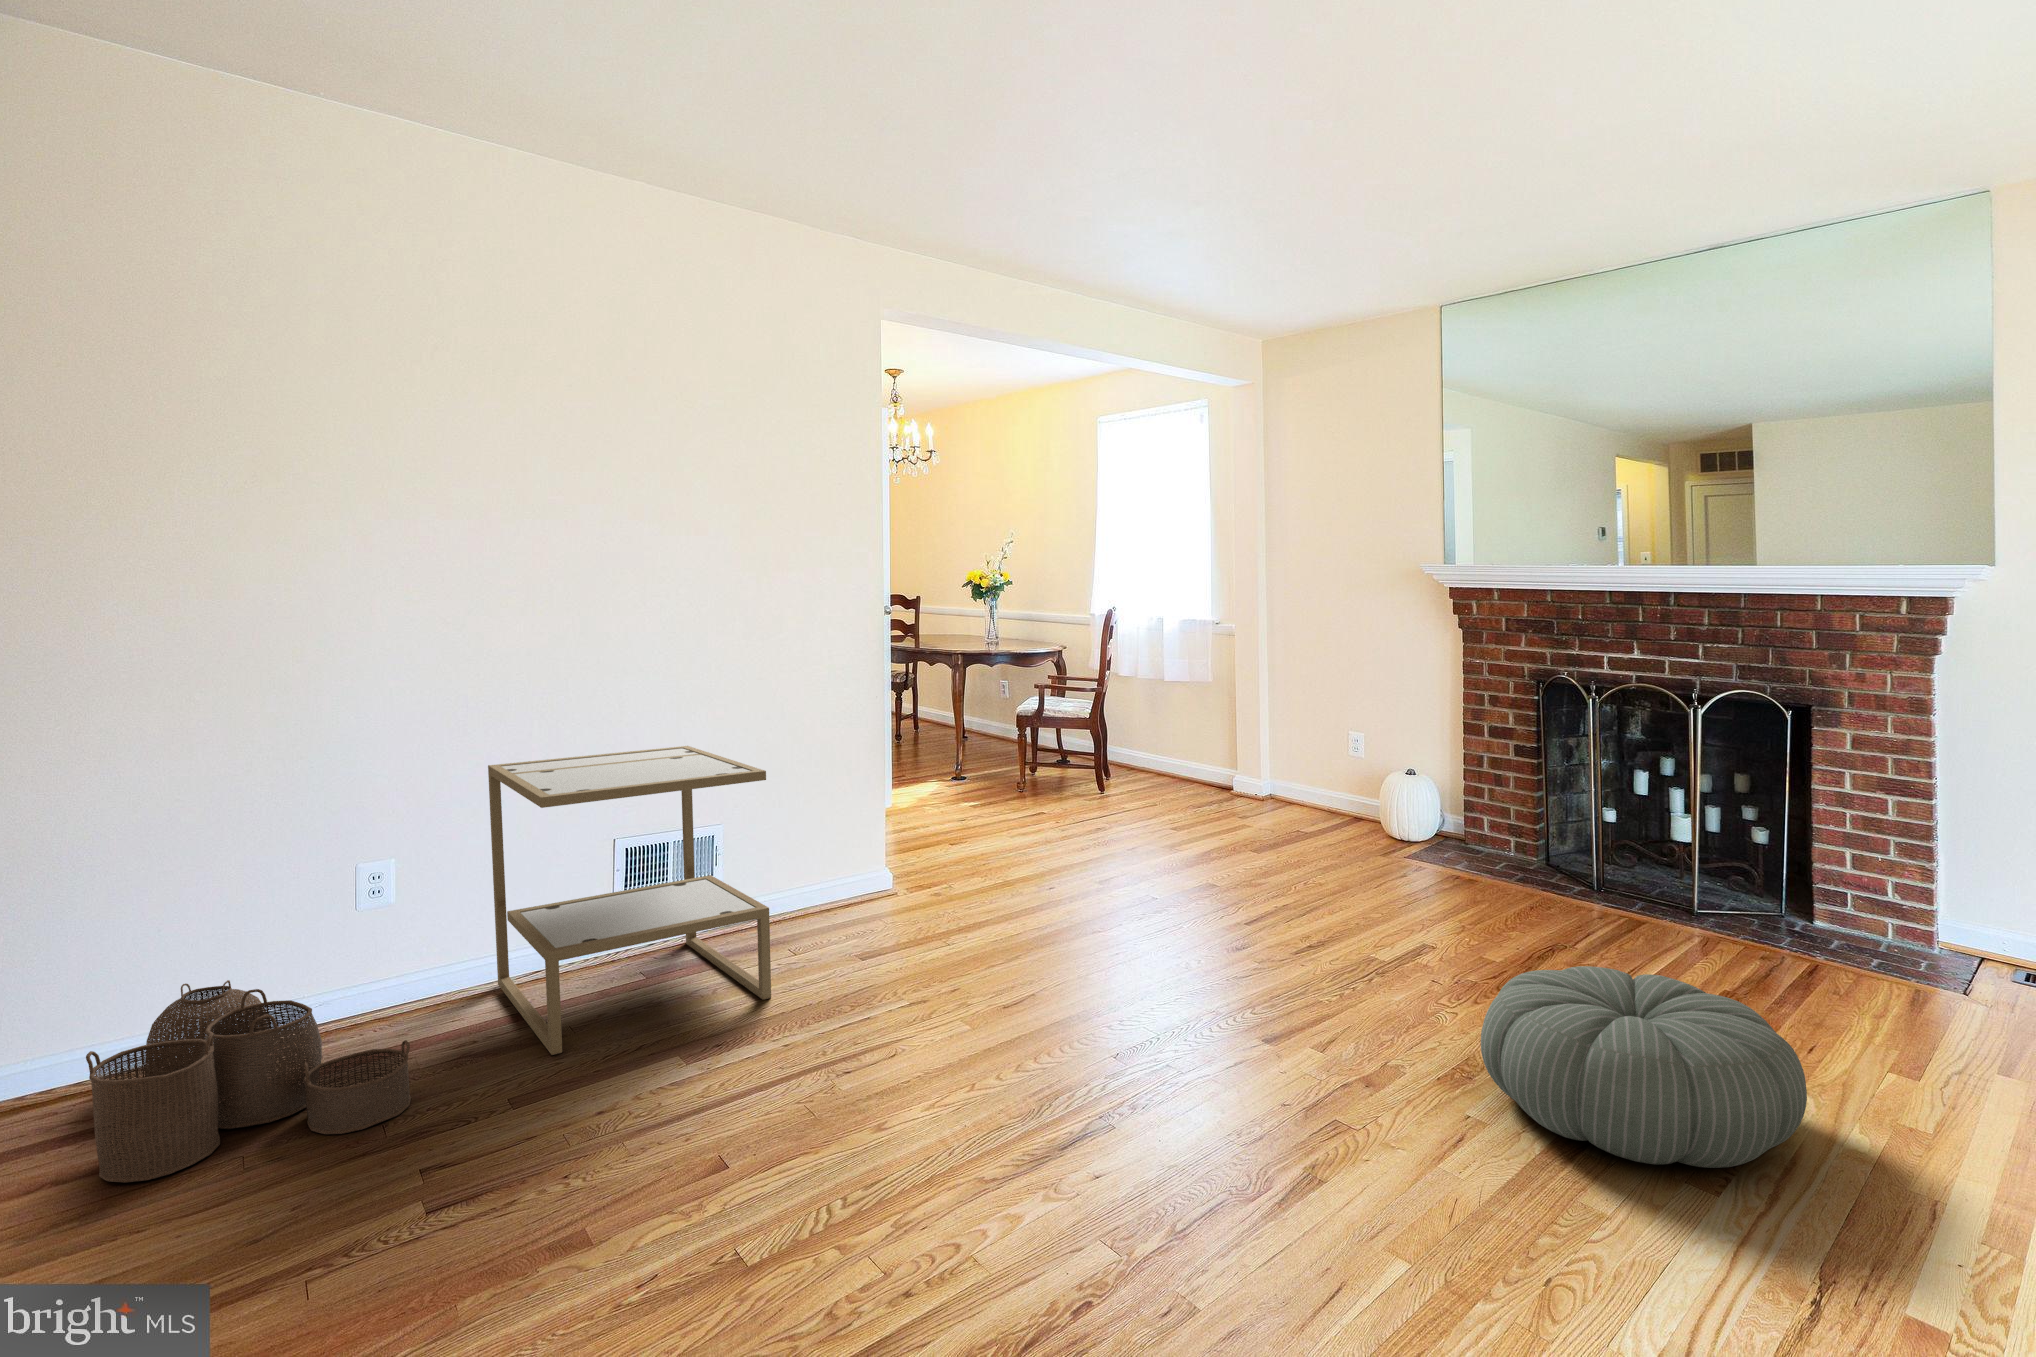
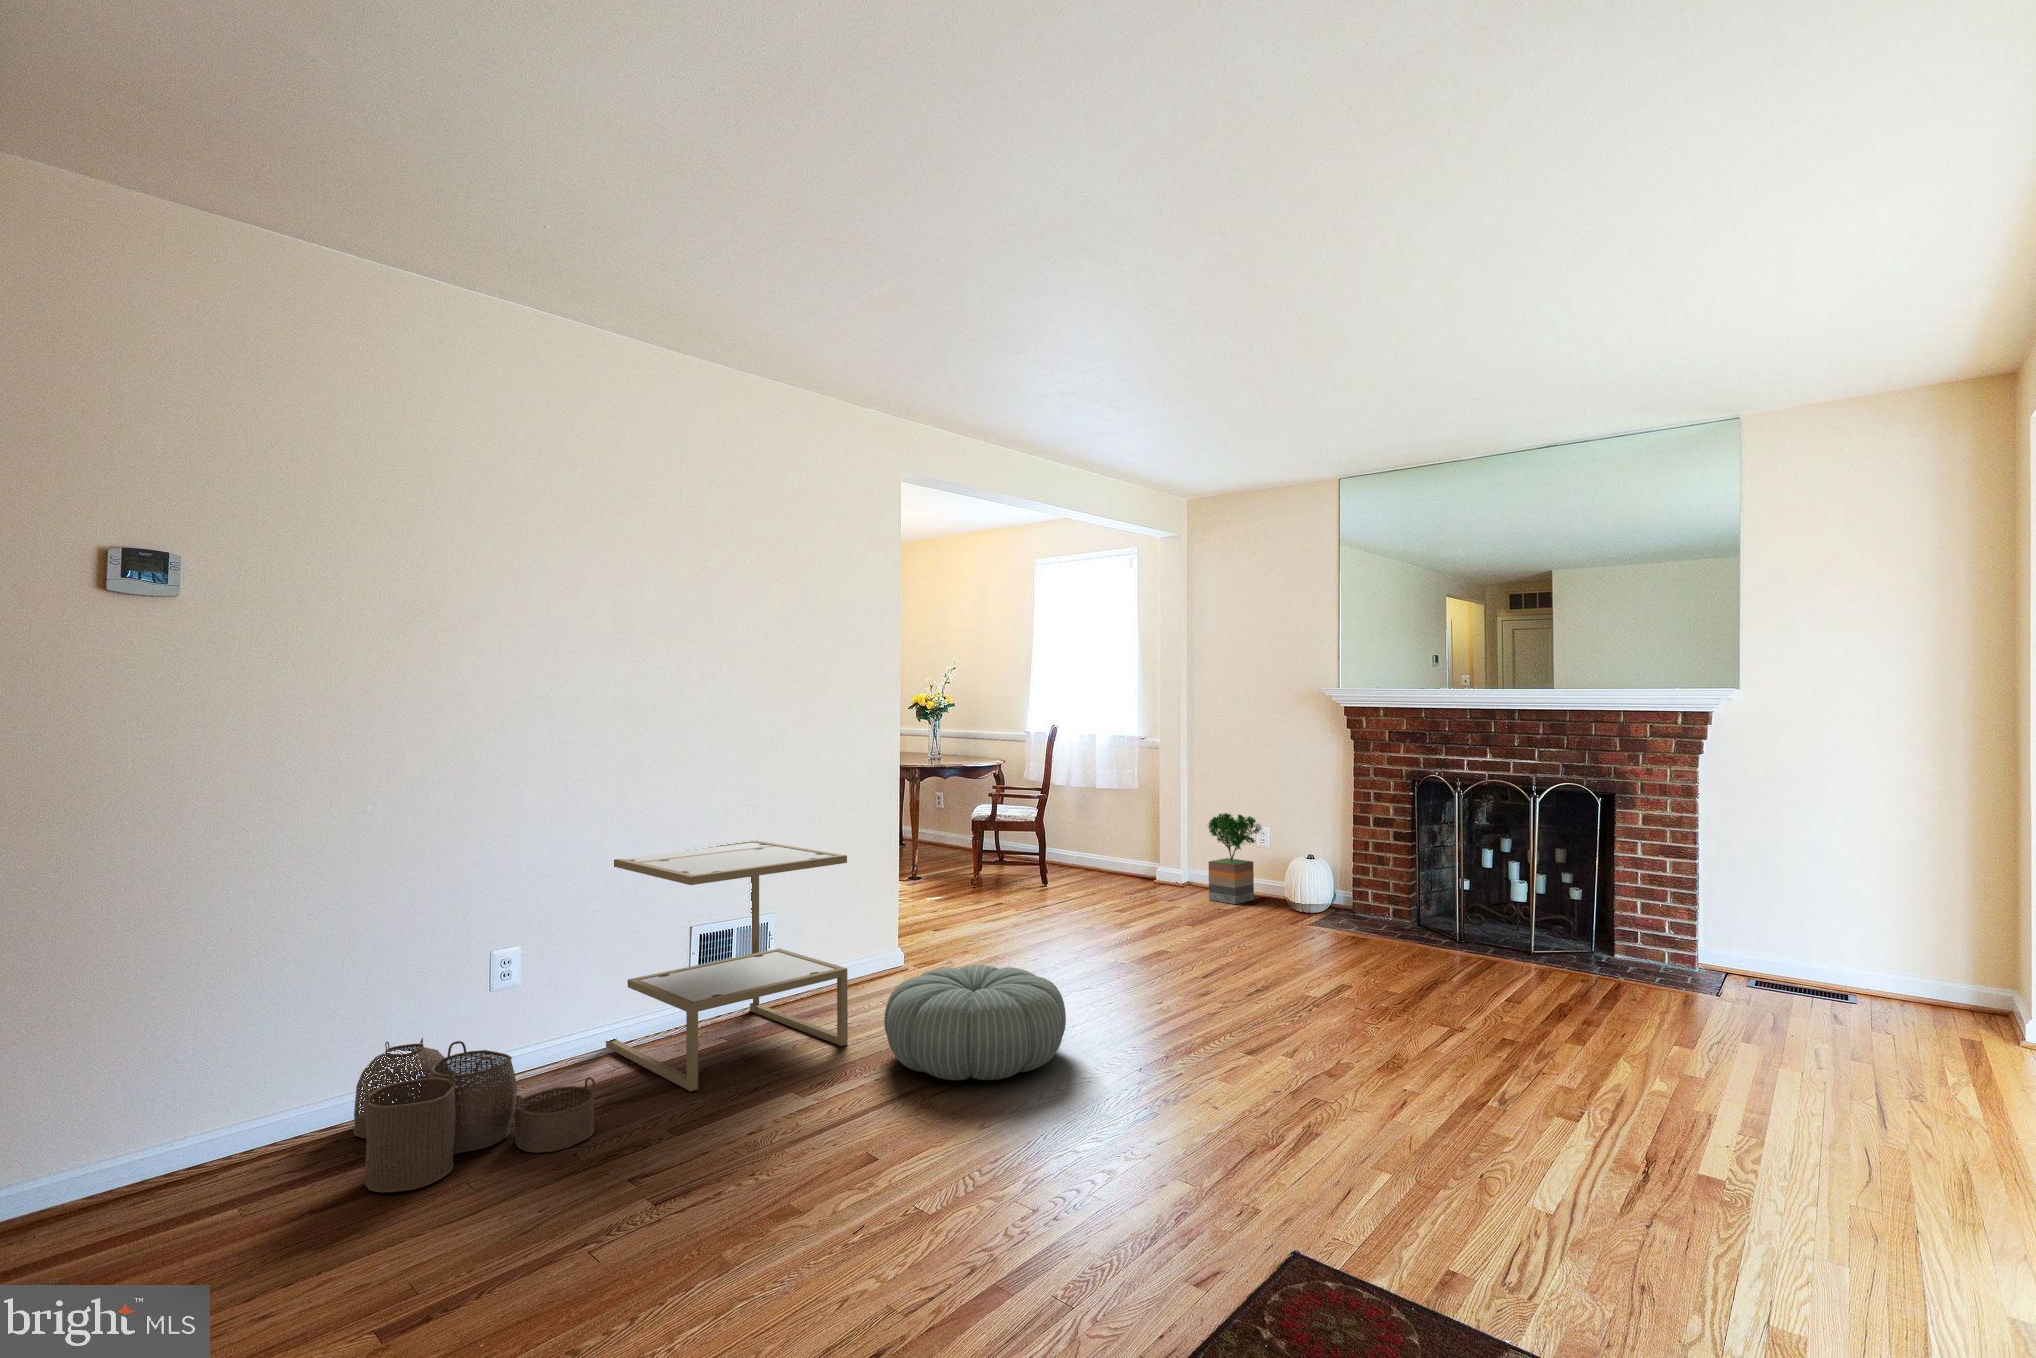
potted tree: none [1284,716,1356,826] -> present [1208,813,1262,904]
pouf: present [1481,966,1807,1168] -> present [884,965,1066,1080]

